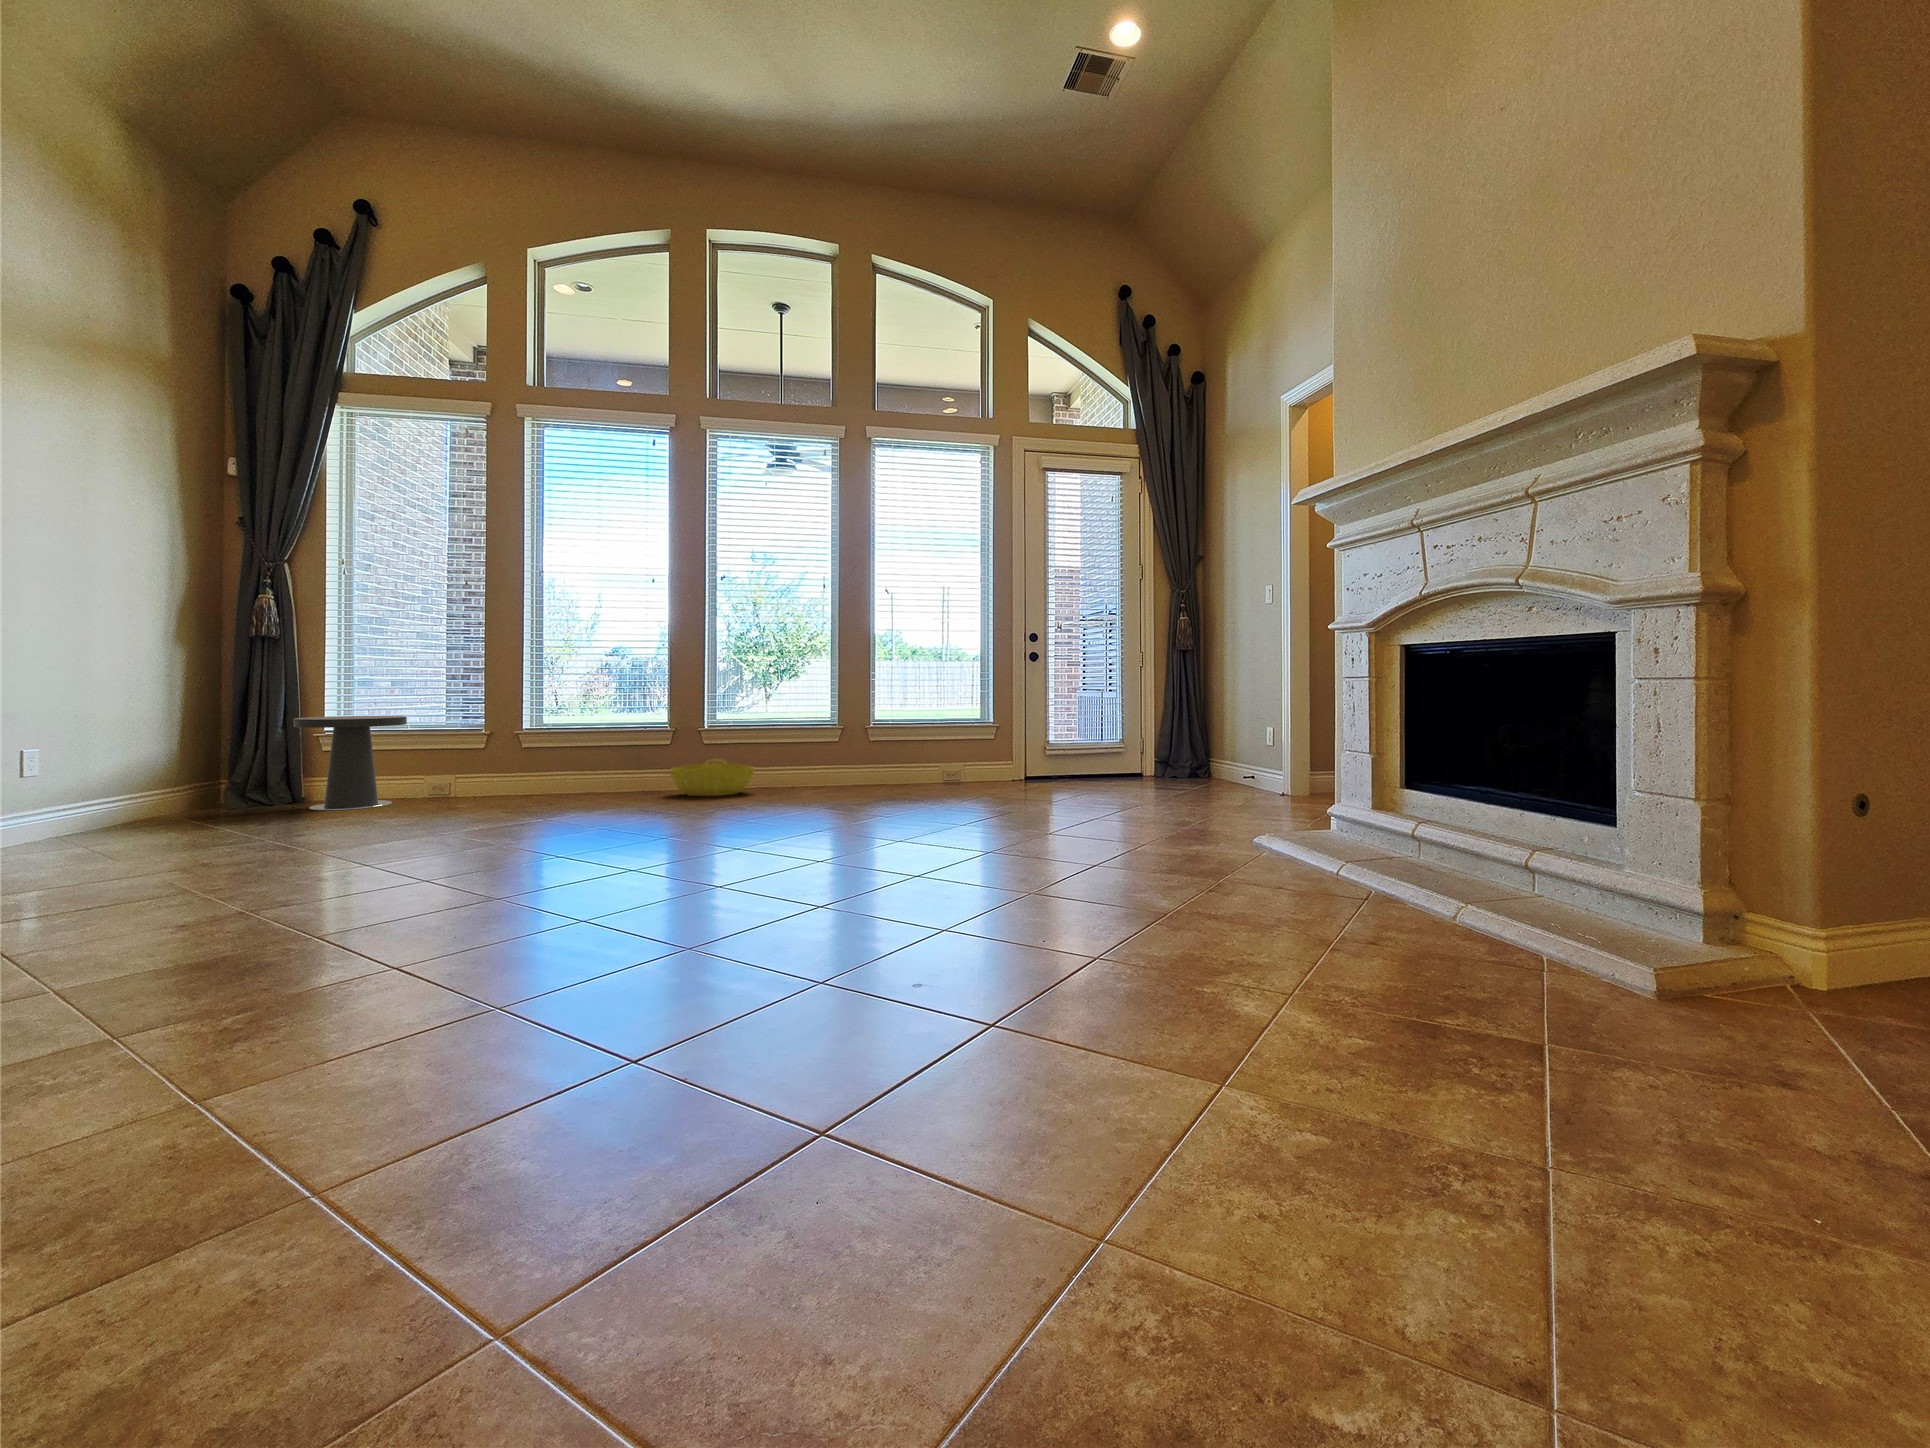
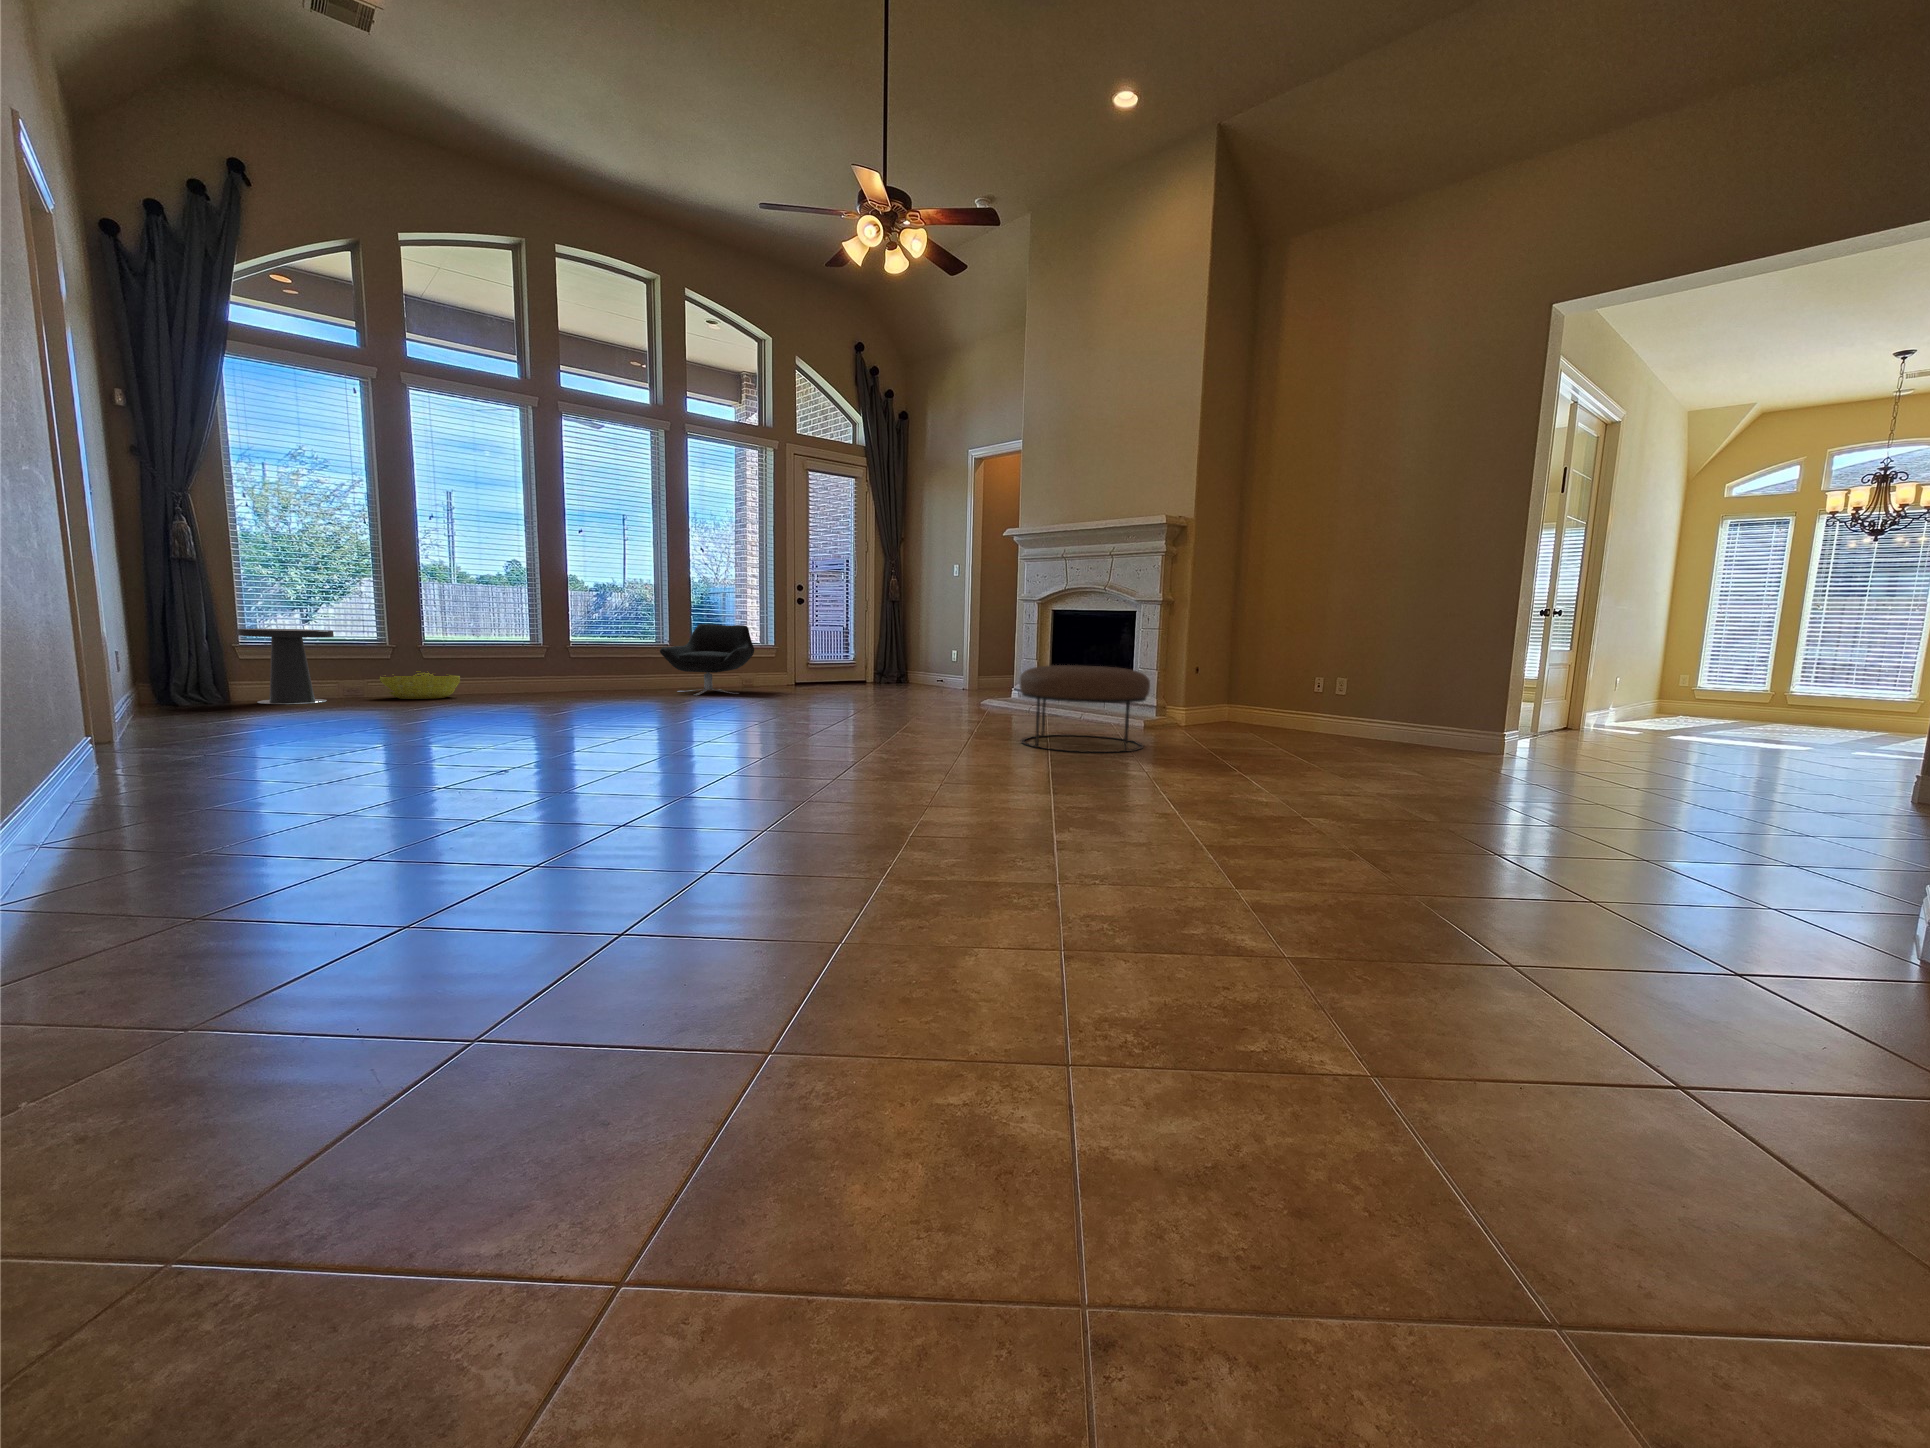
lounge chair: none [805,695,942,801] -> present [660,624,754,695]
basket: present [670,759,754,796] -> present [380,672,460,699]
ottoman: none [1087,813,1647,1305] -> present [1020,665,1150,753]

